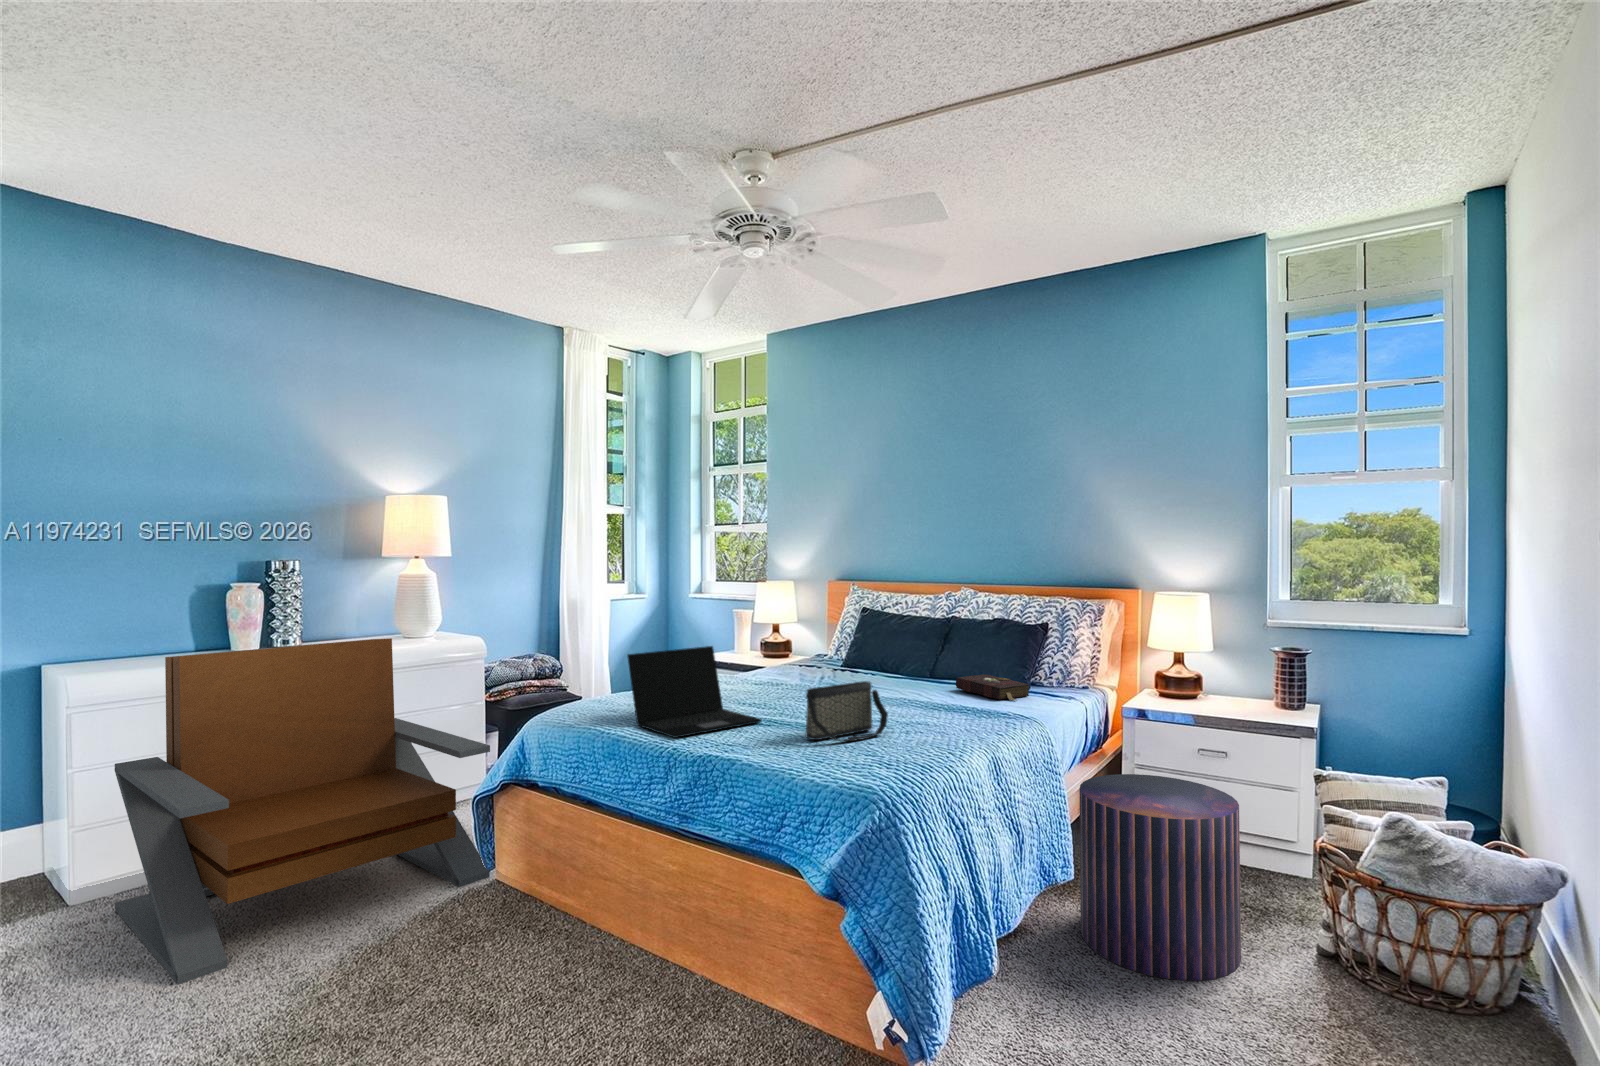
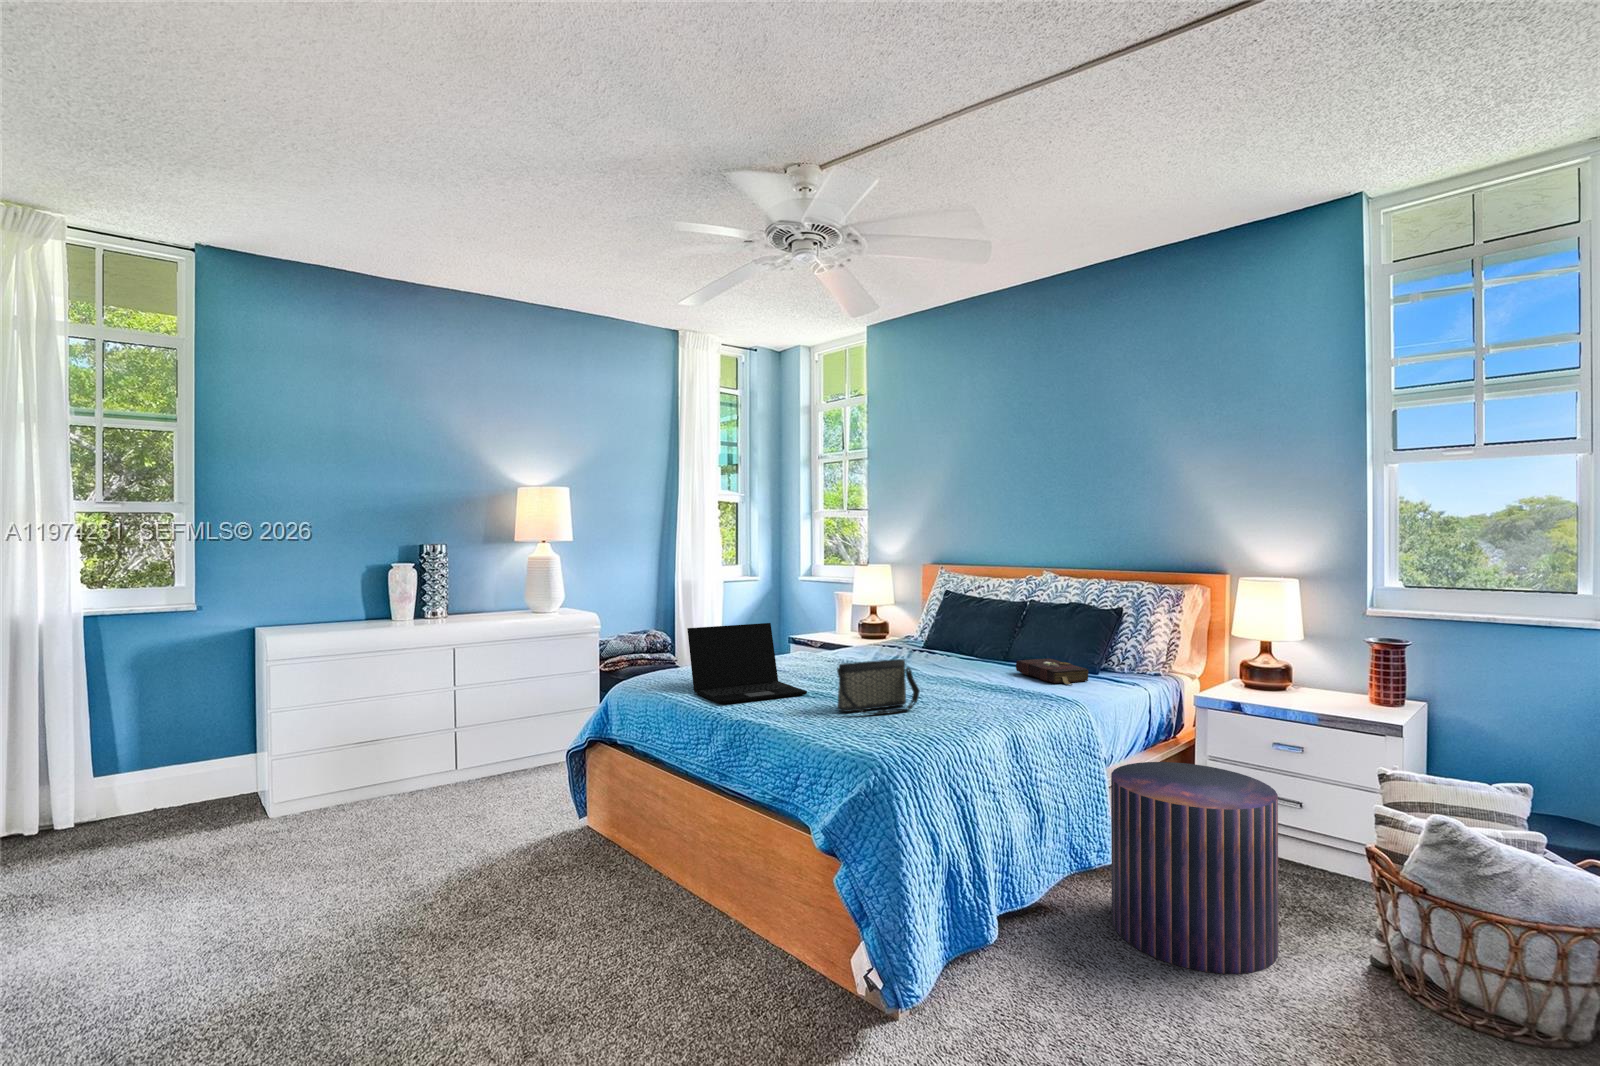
lounge chair: present [115,638,490,985] -> none [297,611,584,884]

